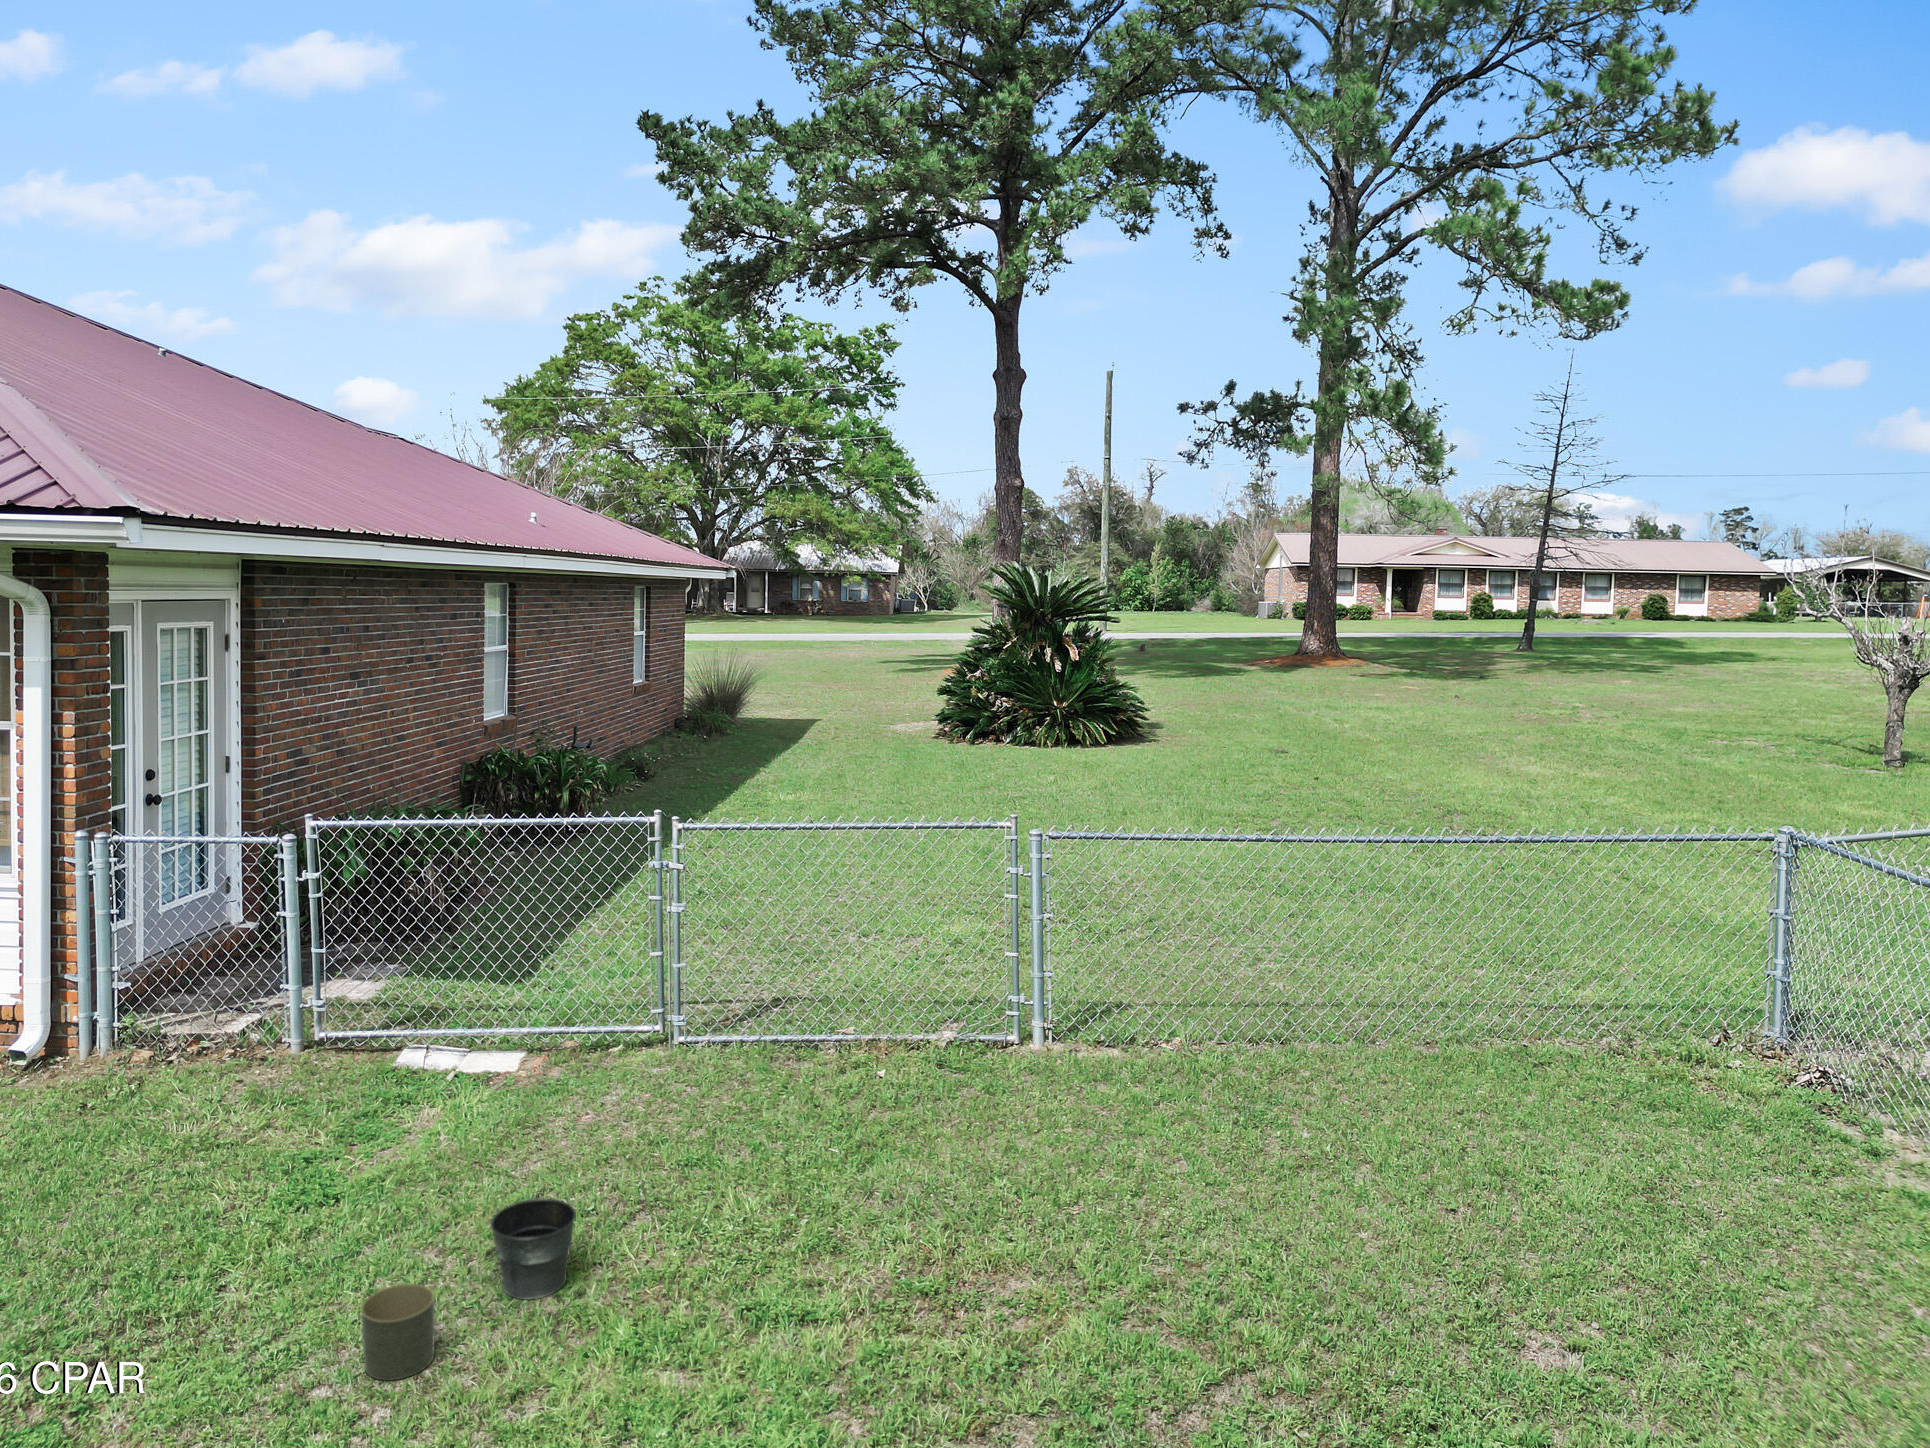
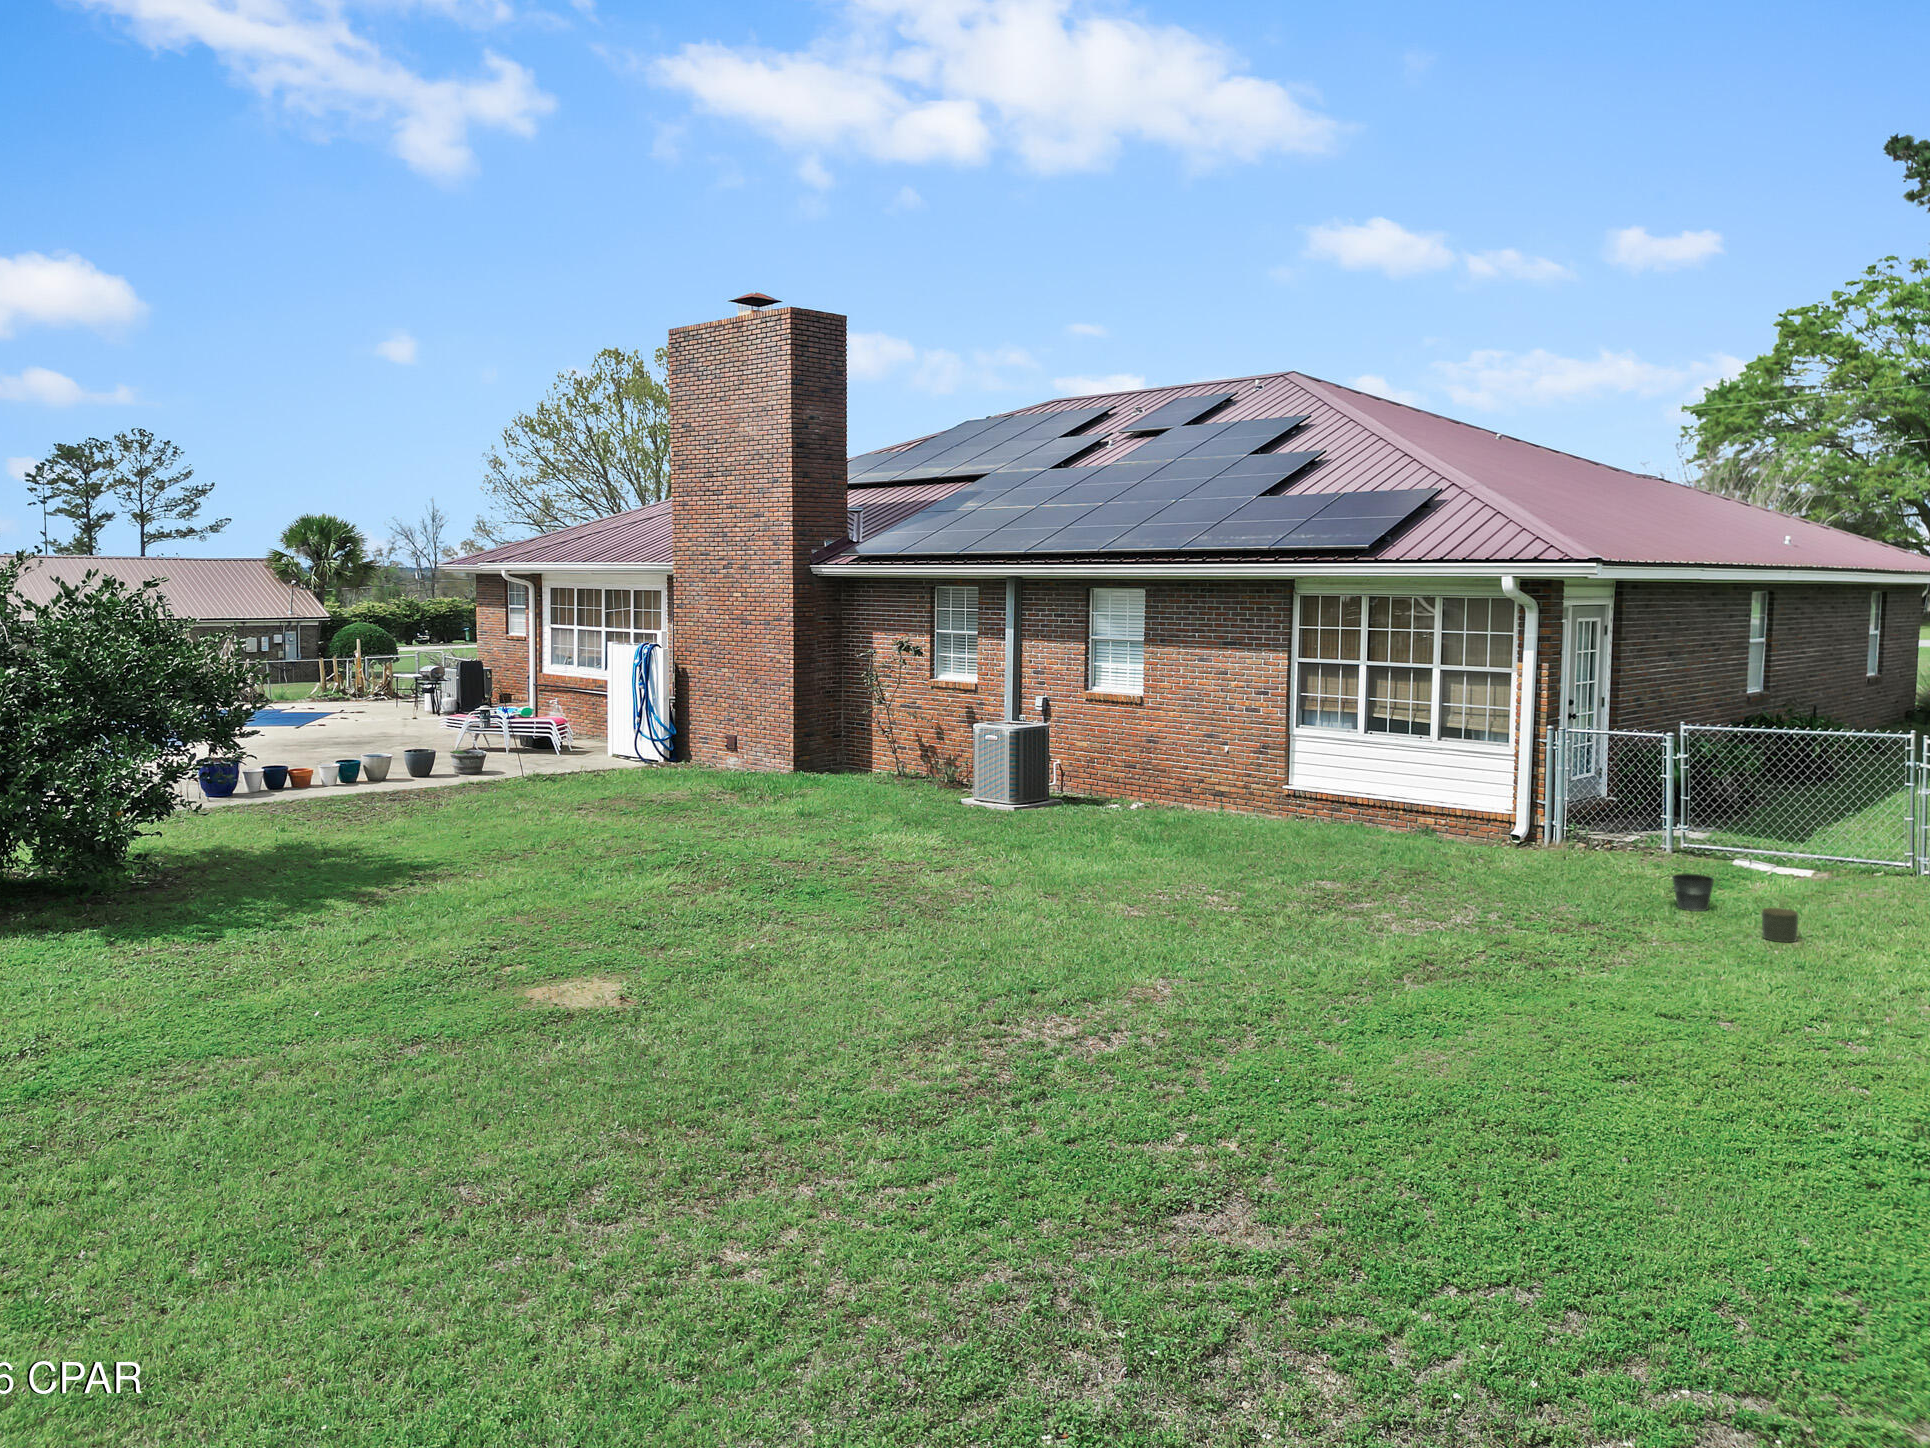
bucket: present [485,1198,576,1300] -> present [1669,873,1714,911]

